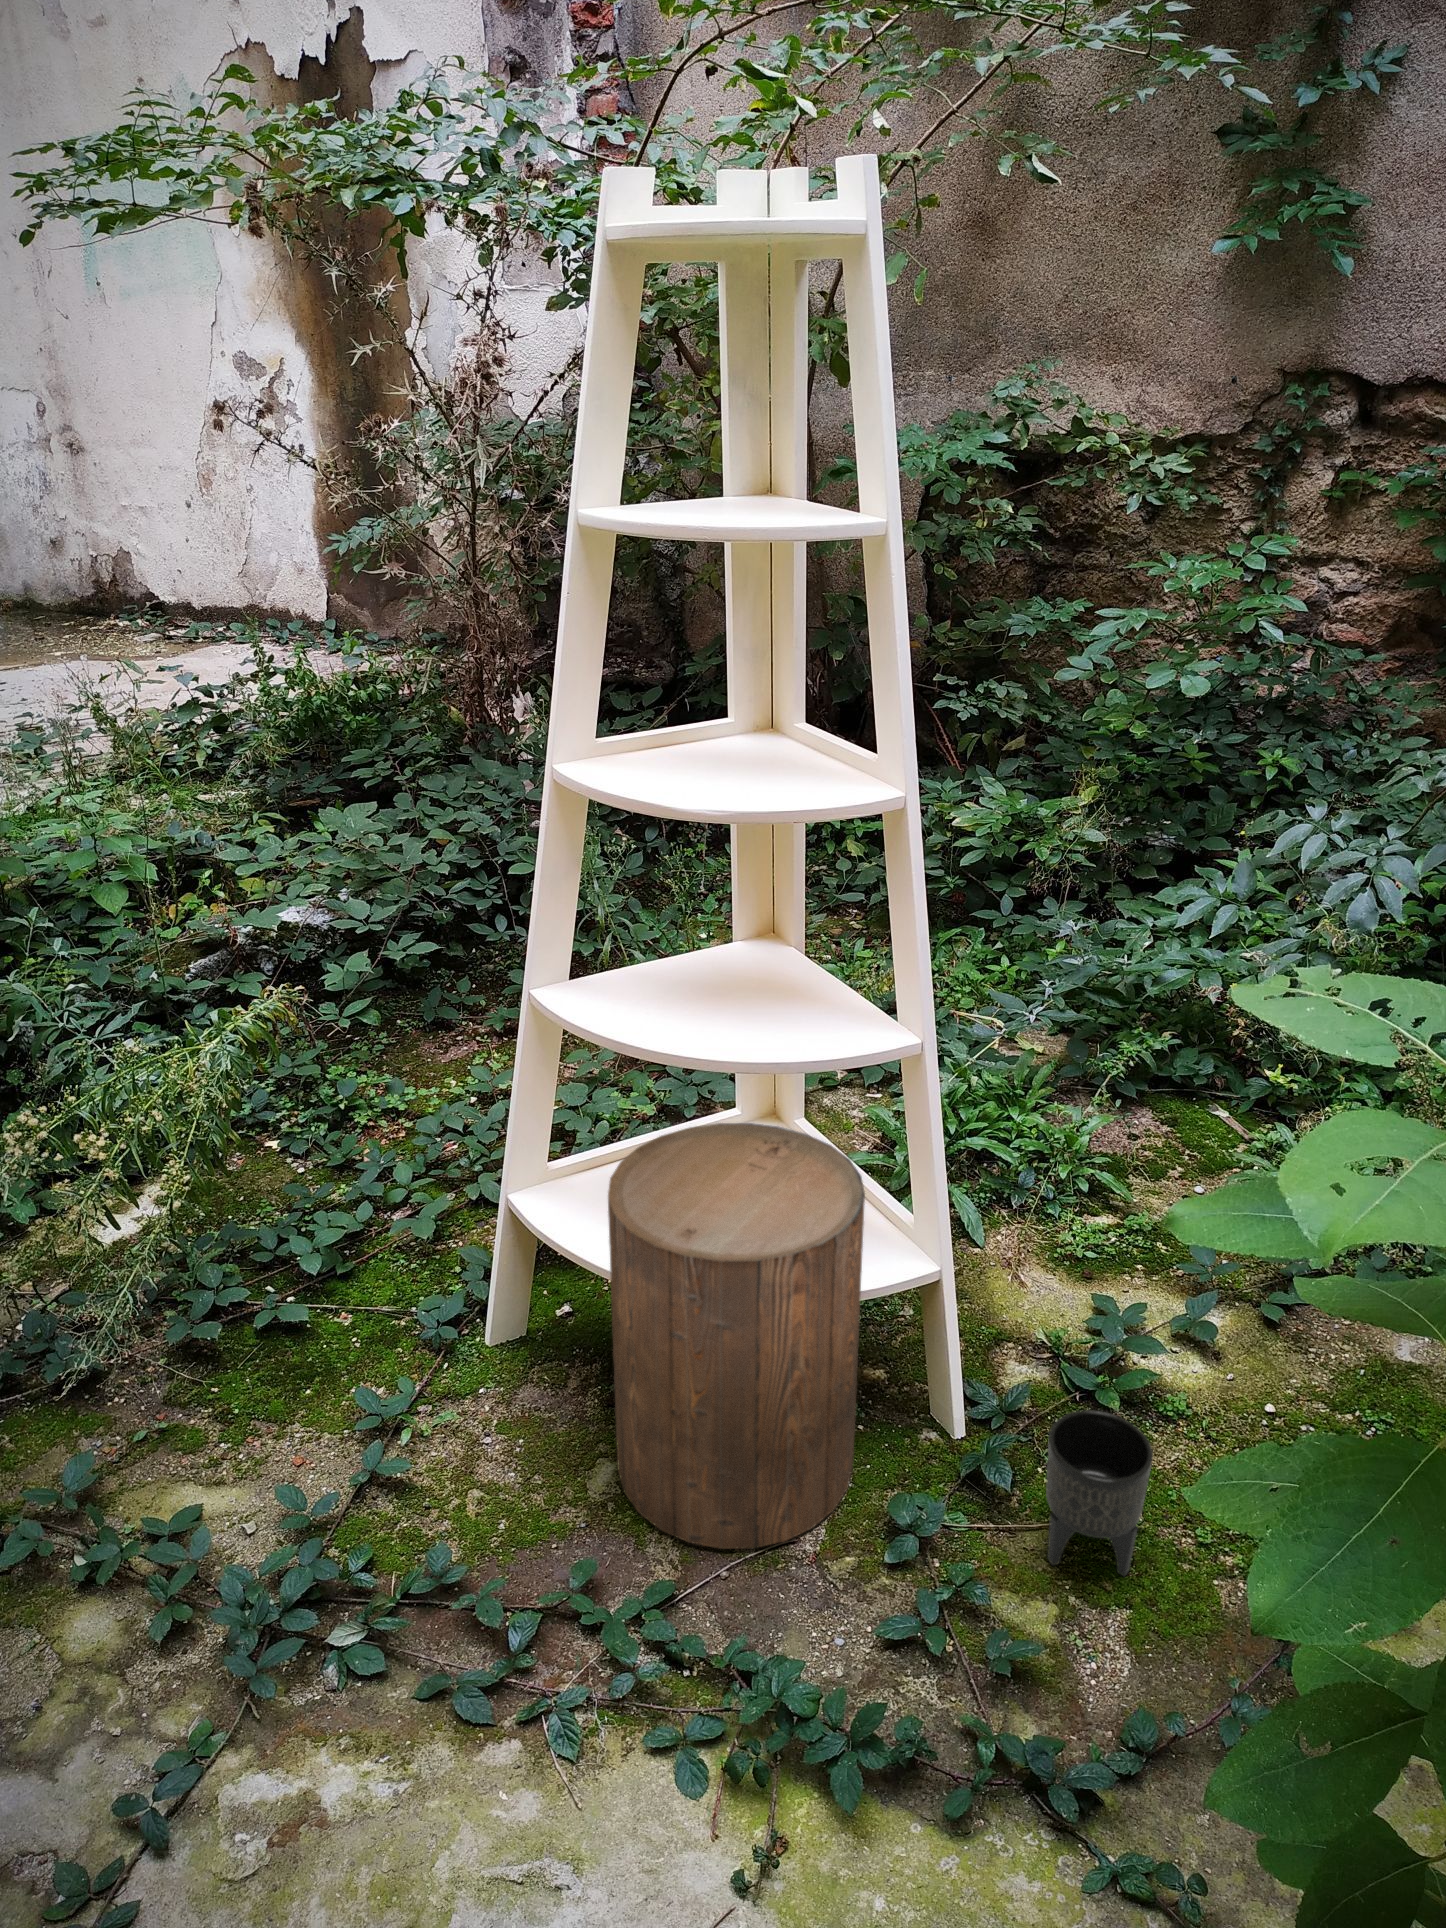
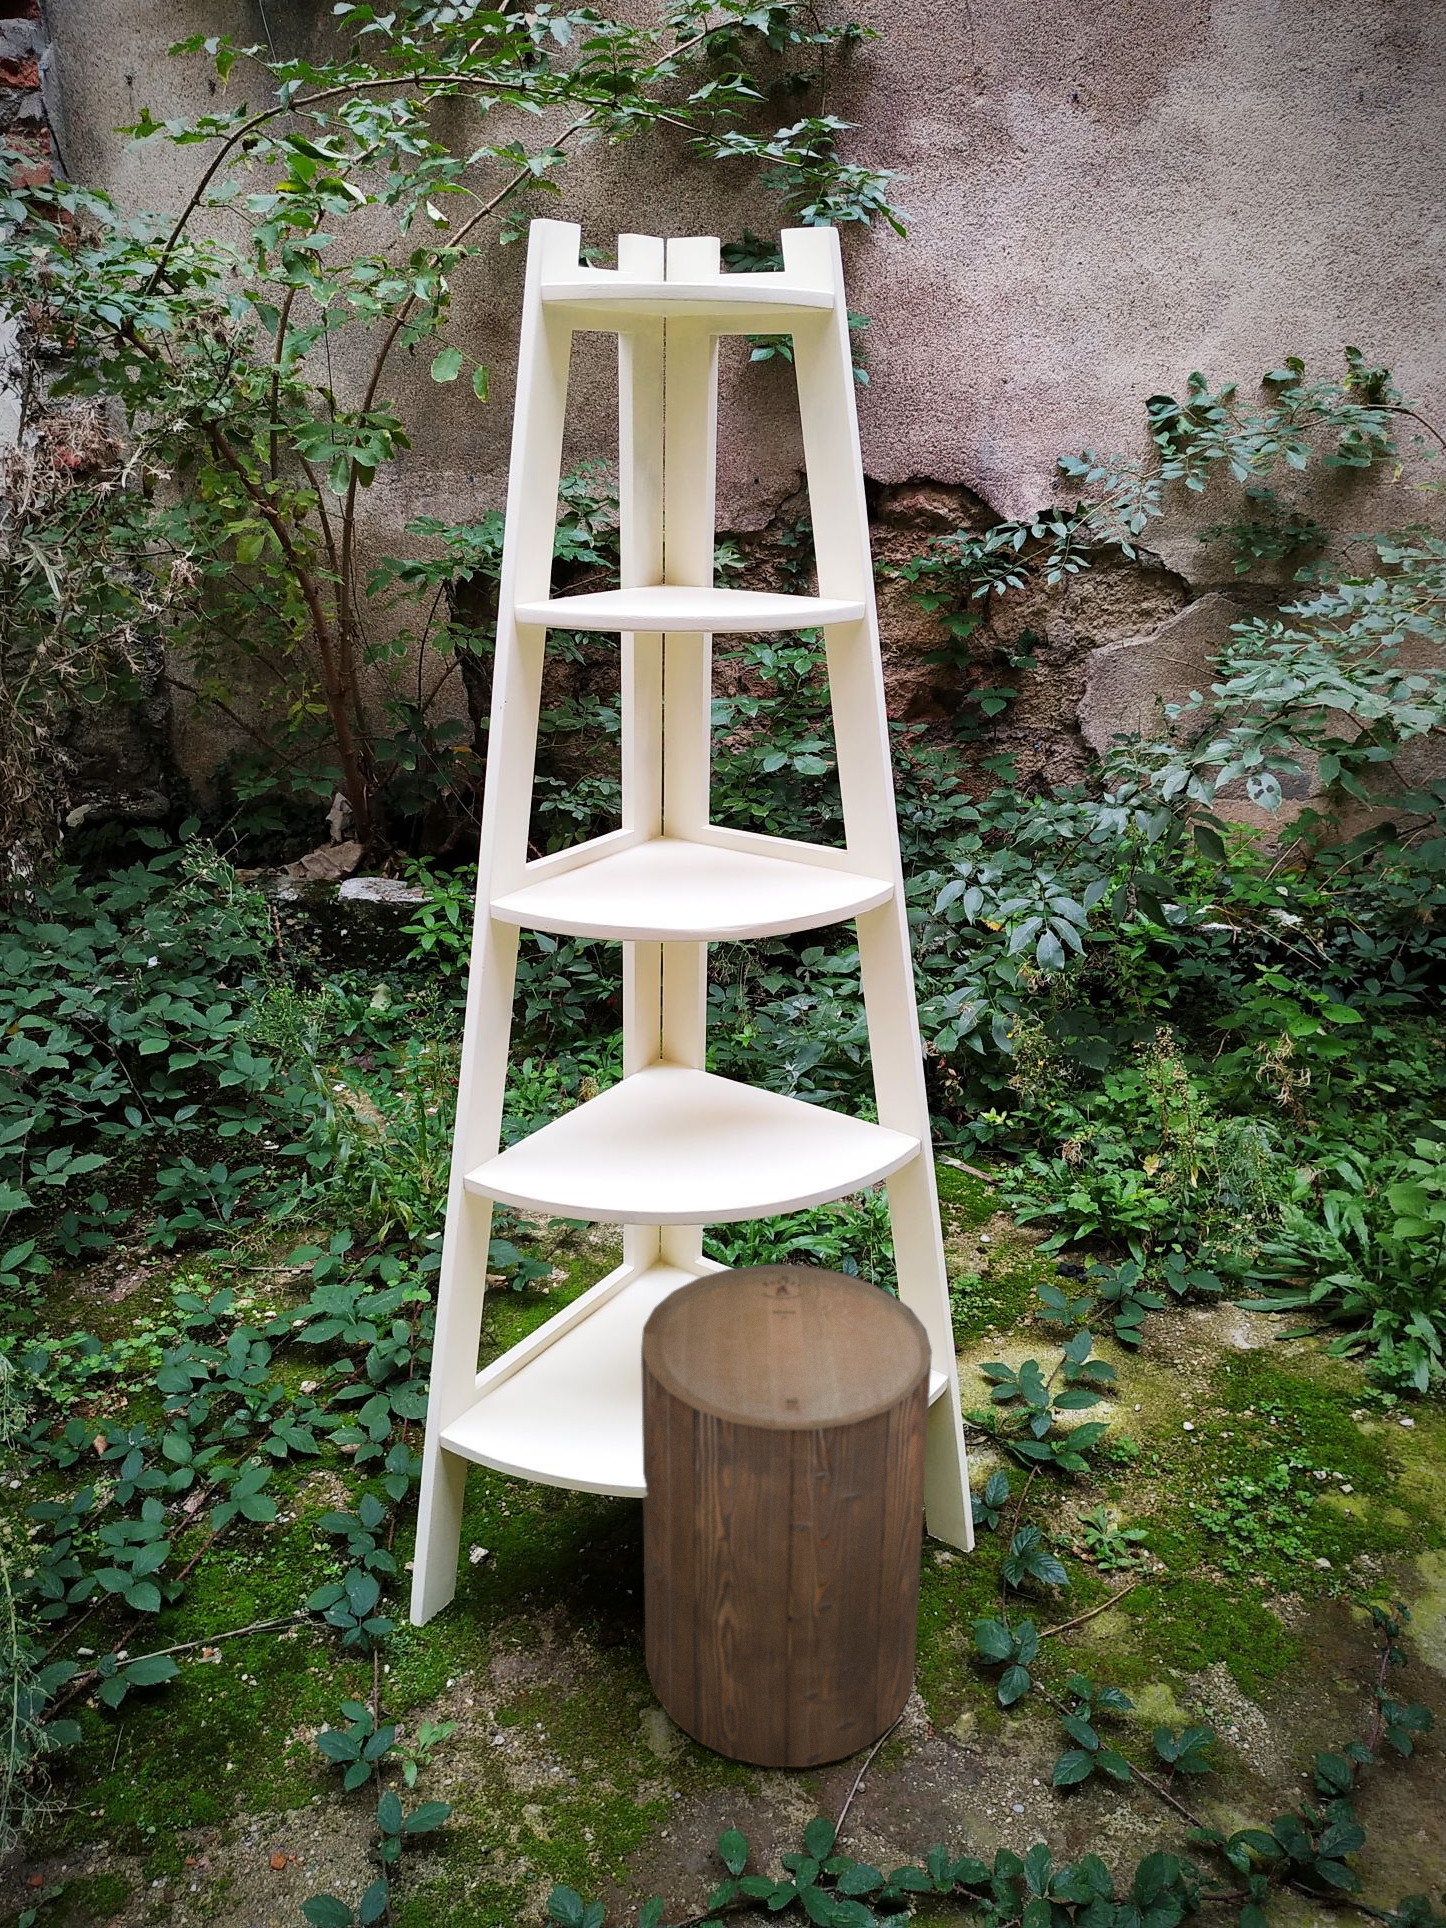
planter: present [1046,1410,1153,1576] -> none [1109,1464,1219,1637]

